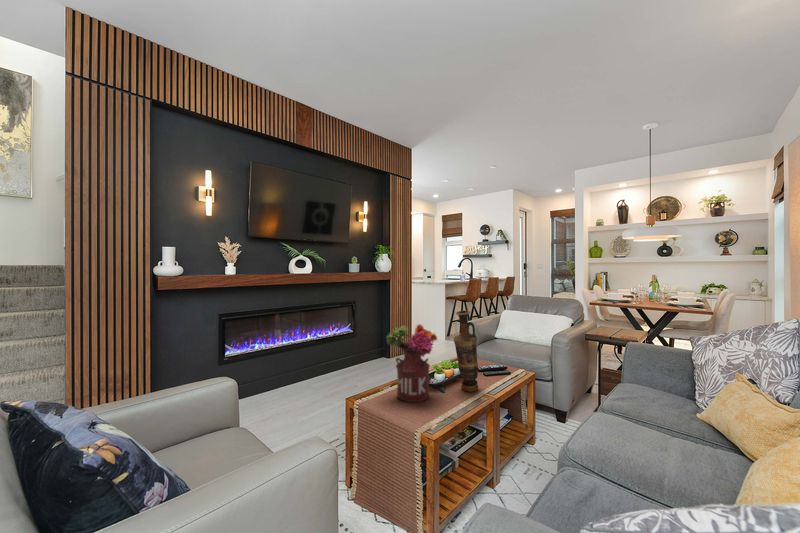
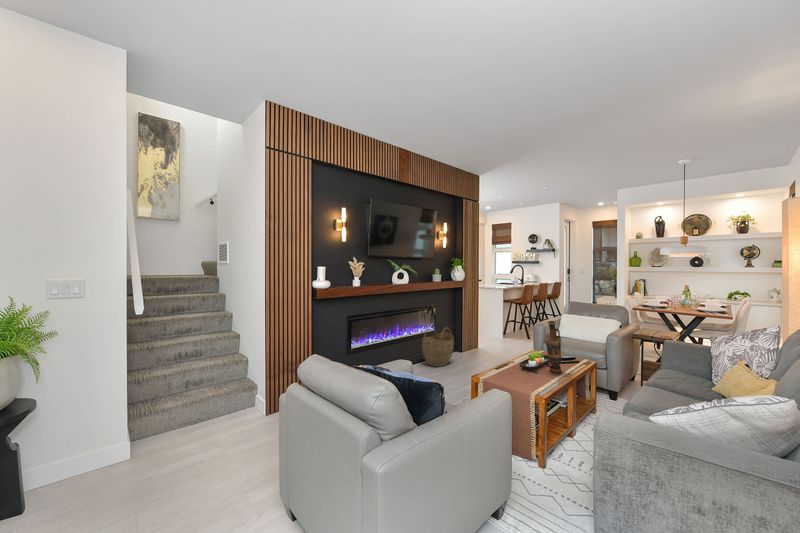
flower arrangement: present [386,324,437,402] -> none [503,329,537,378]
woven basket: none [326,326,369,381] -> present [422,325,454,367]

